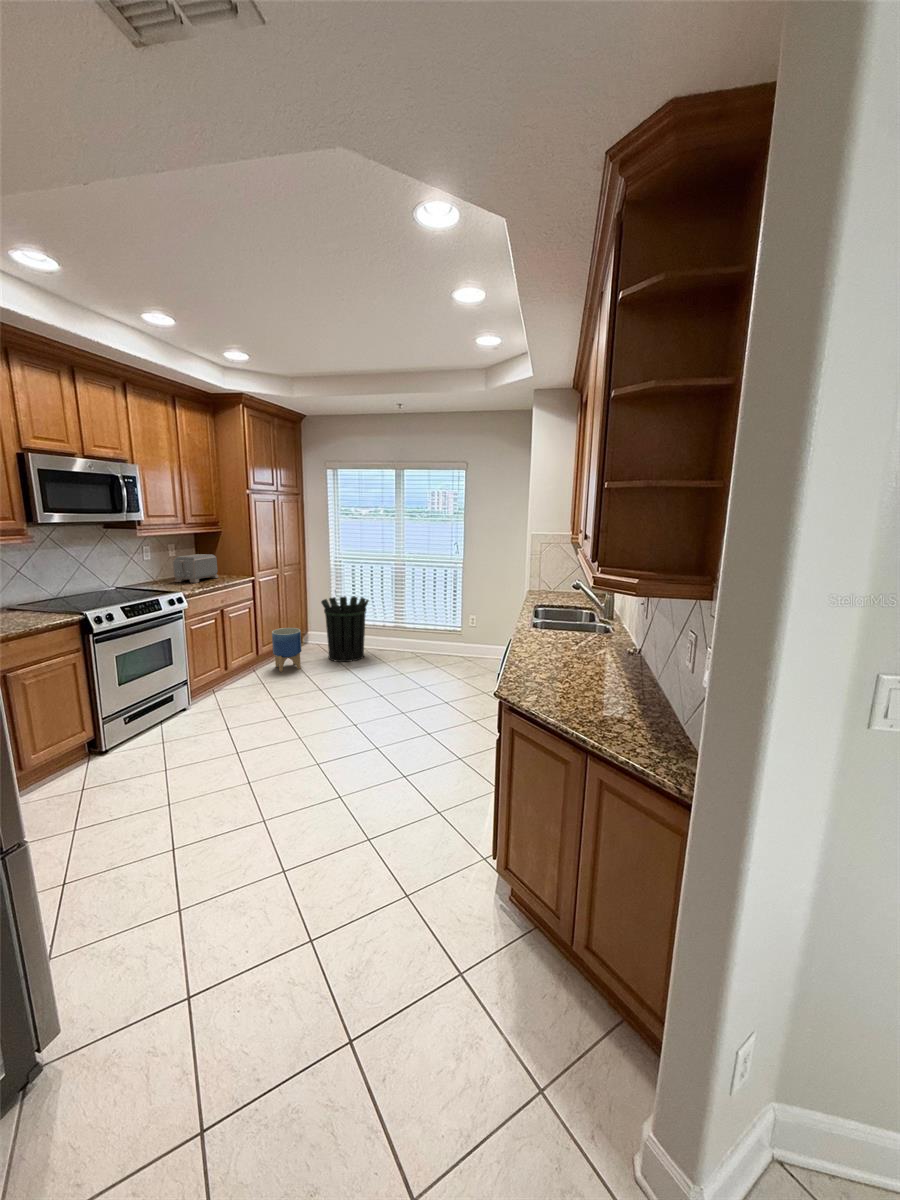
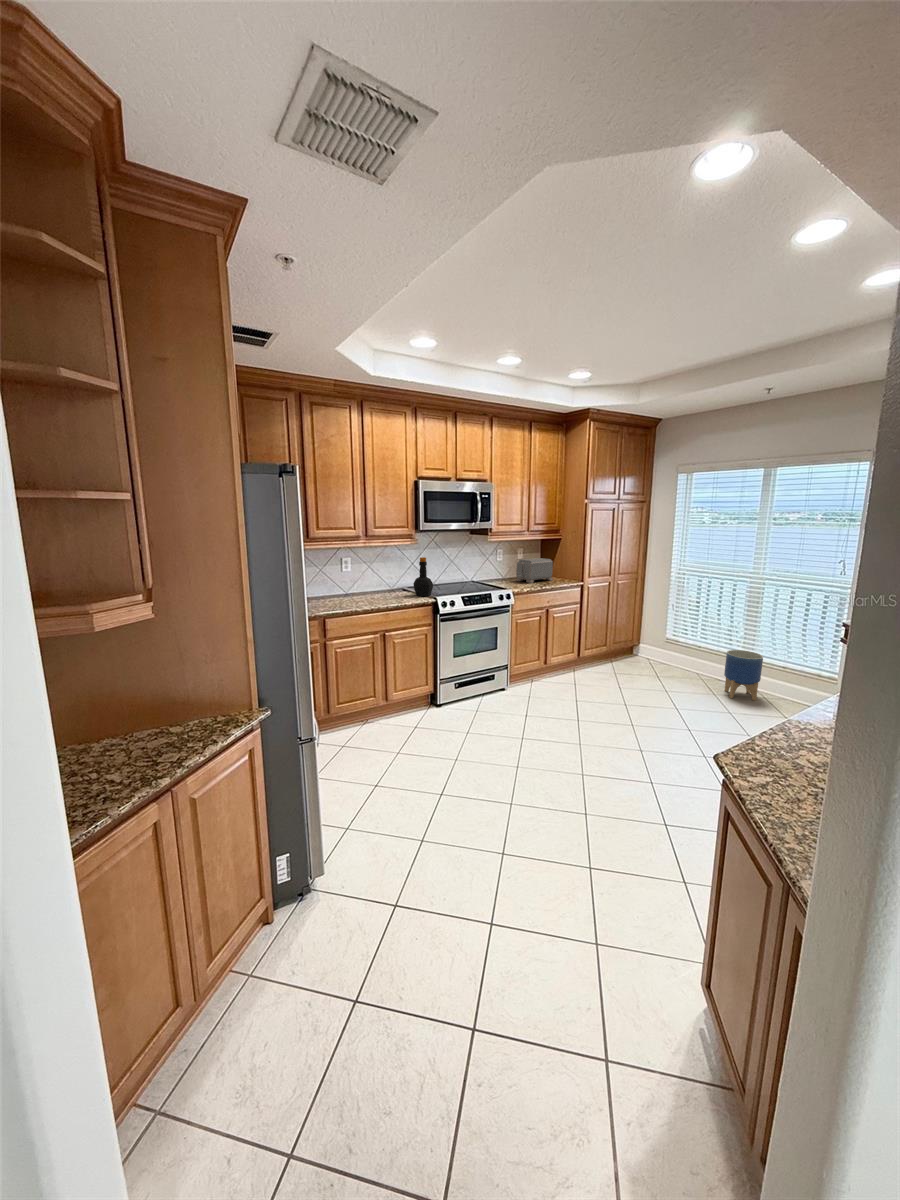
bottle: none [35,561,72,614] -> present [413,557,433,596]
waste bin: present [321,597,369,662] -> none [651,612,708,686]
planter: present [272,628,302,672] -> present [724,650,763,701]

